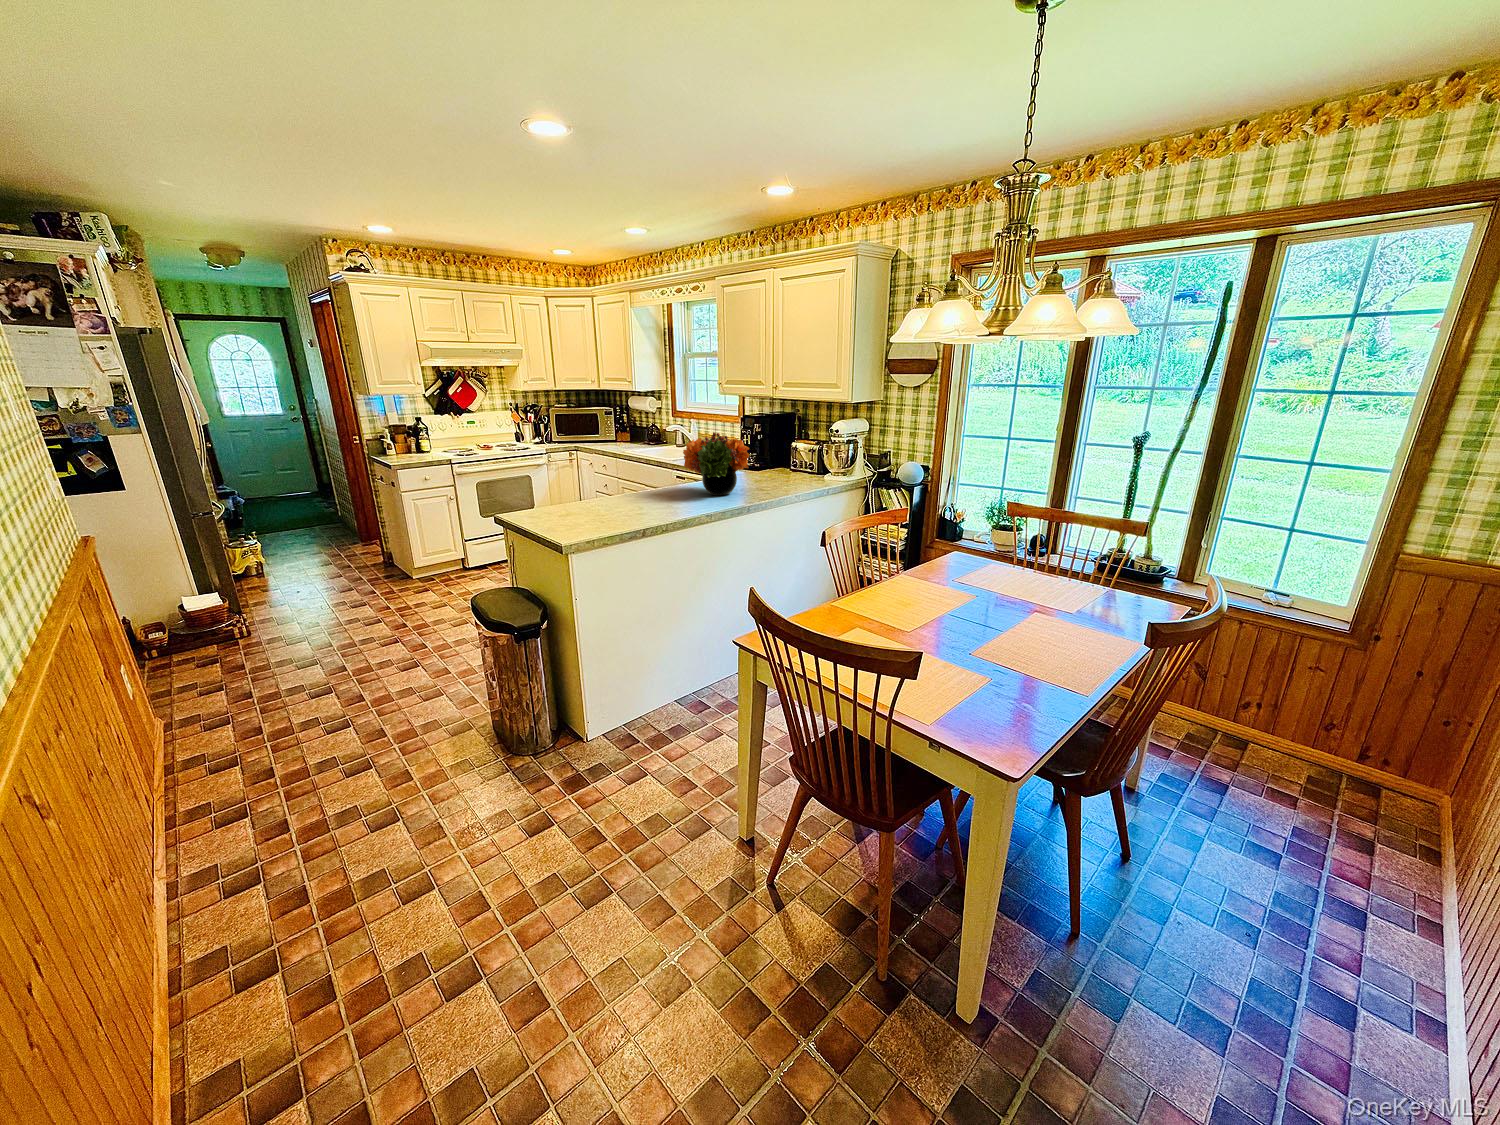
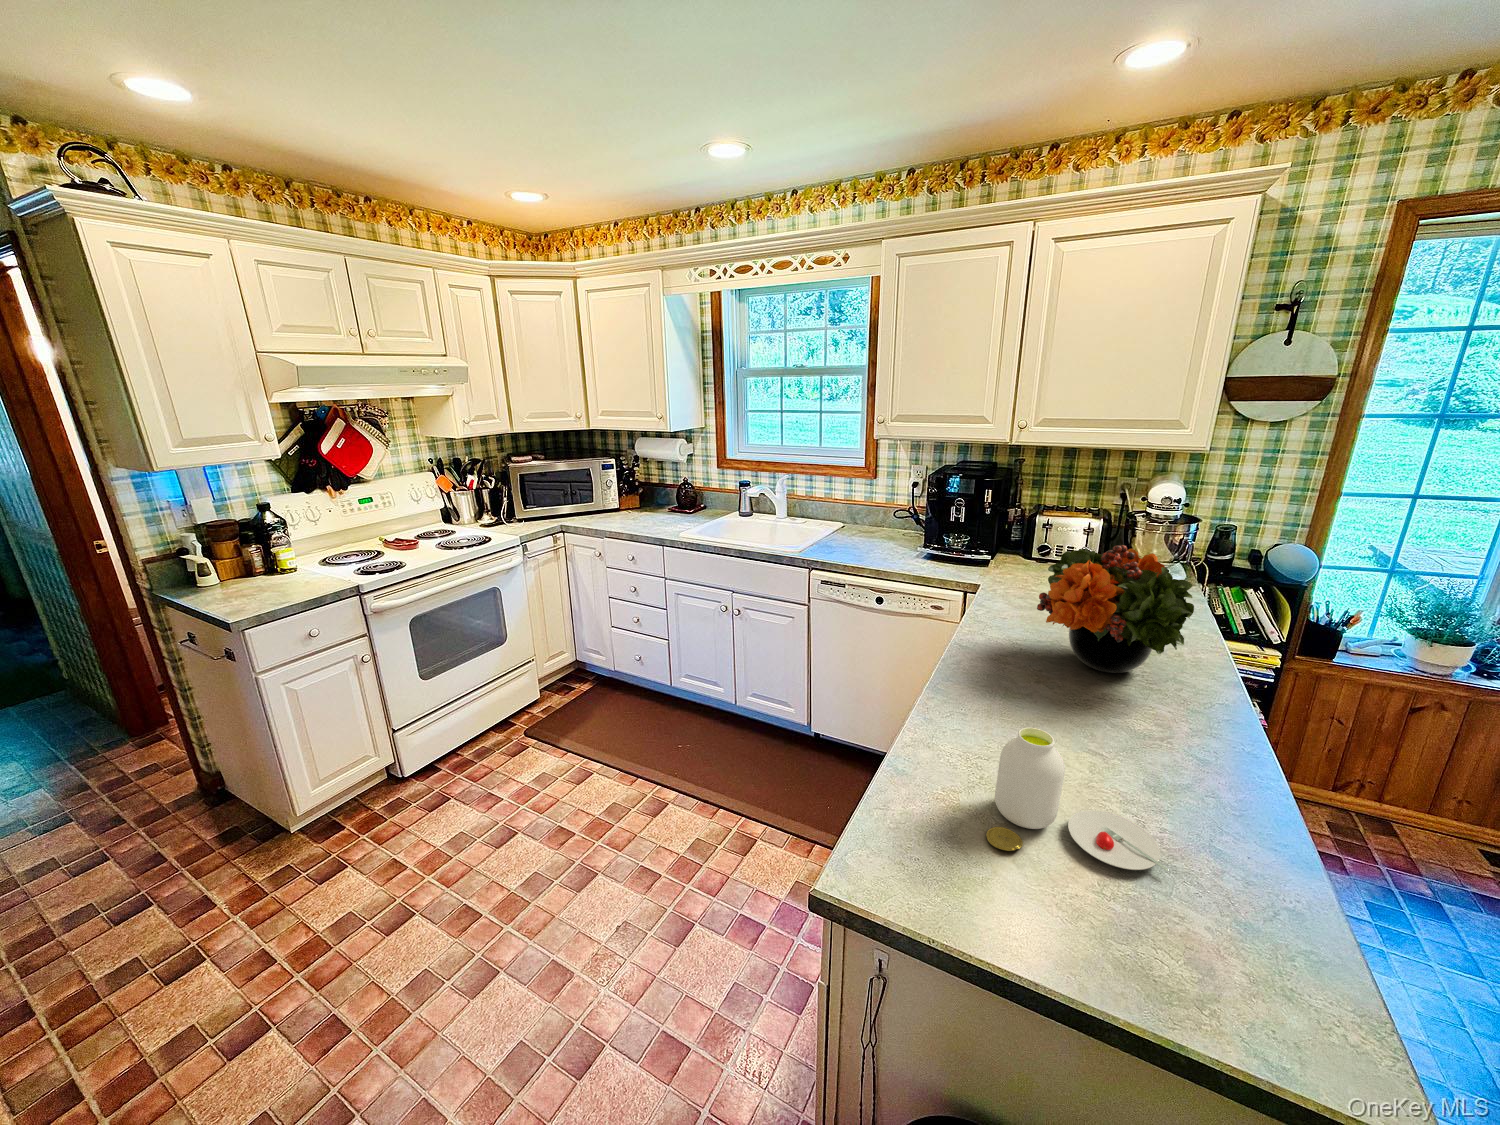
jar: none [572,478,623,518] -> present [986,728,1169,871]

